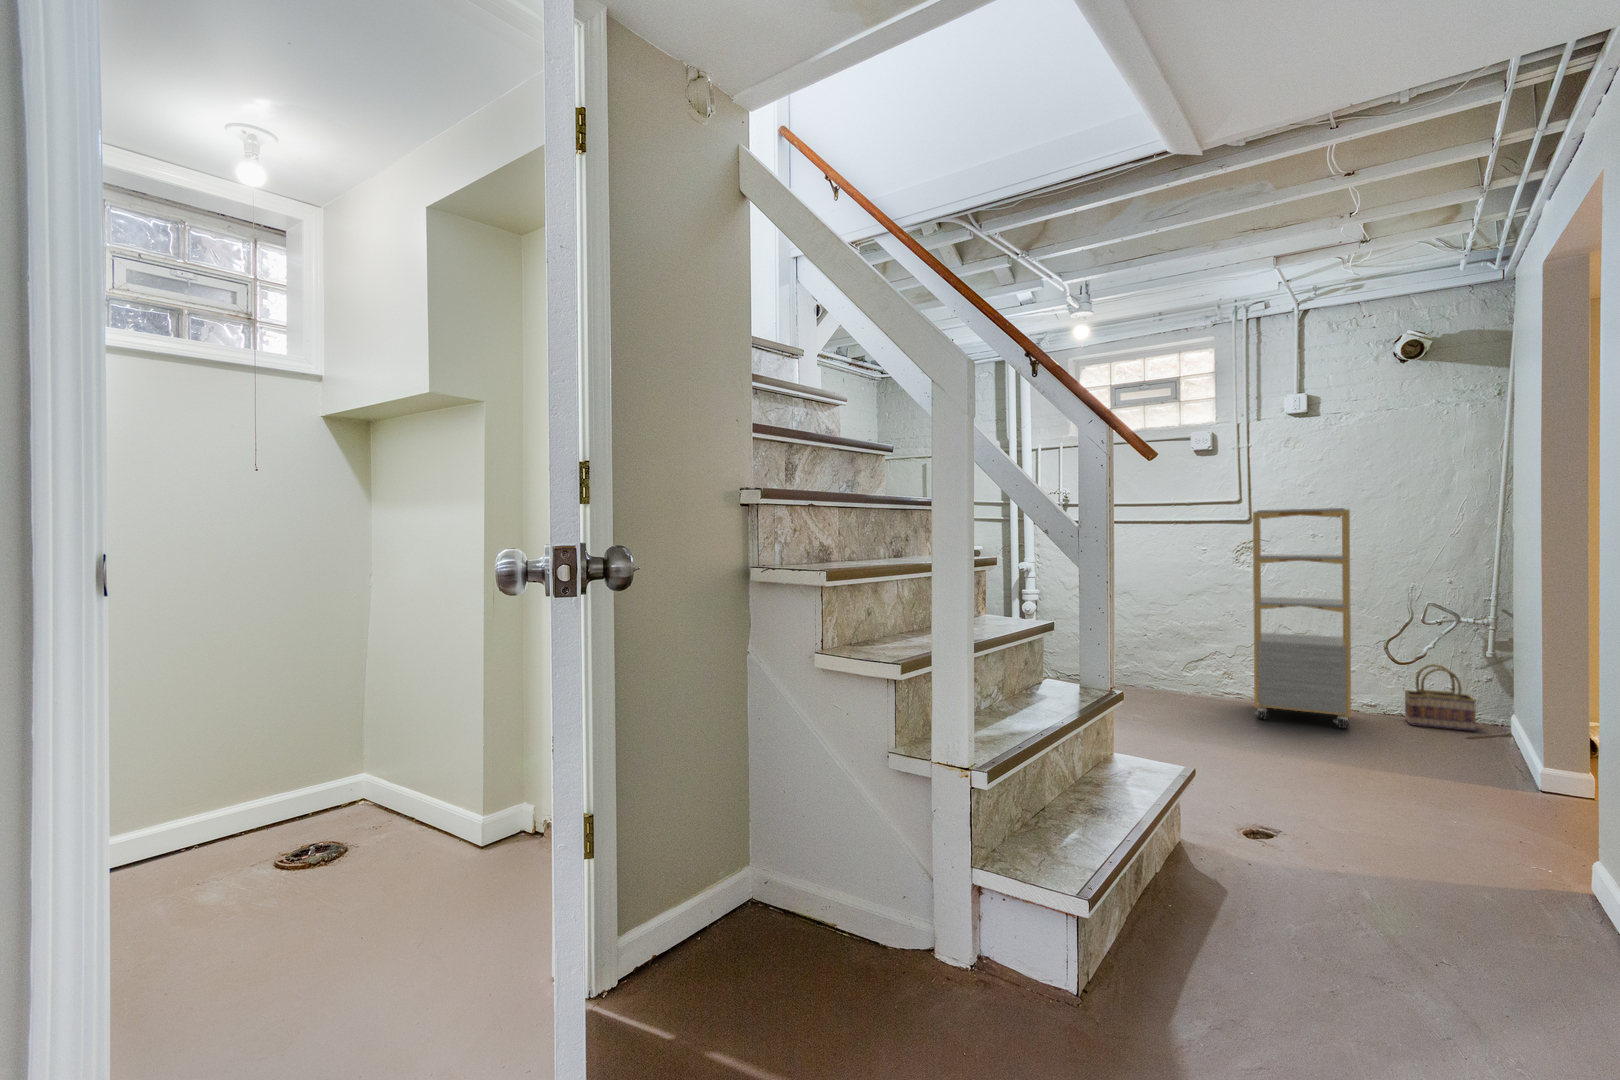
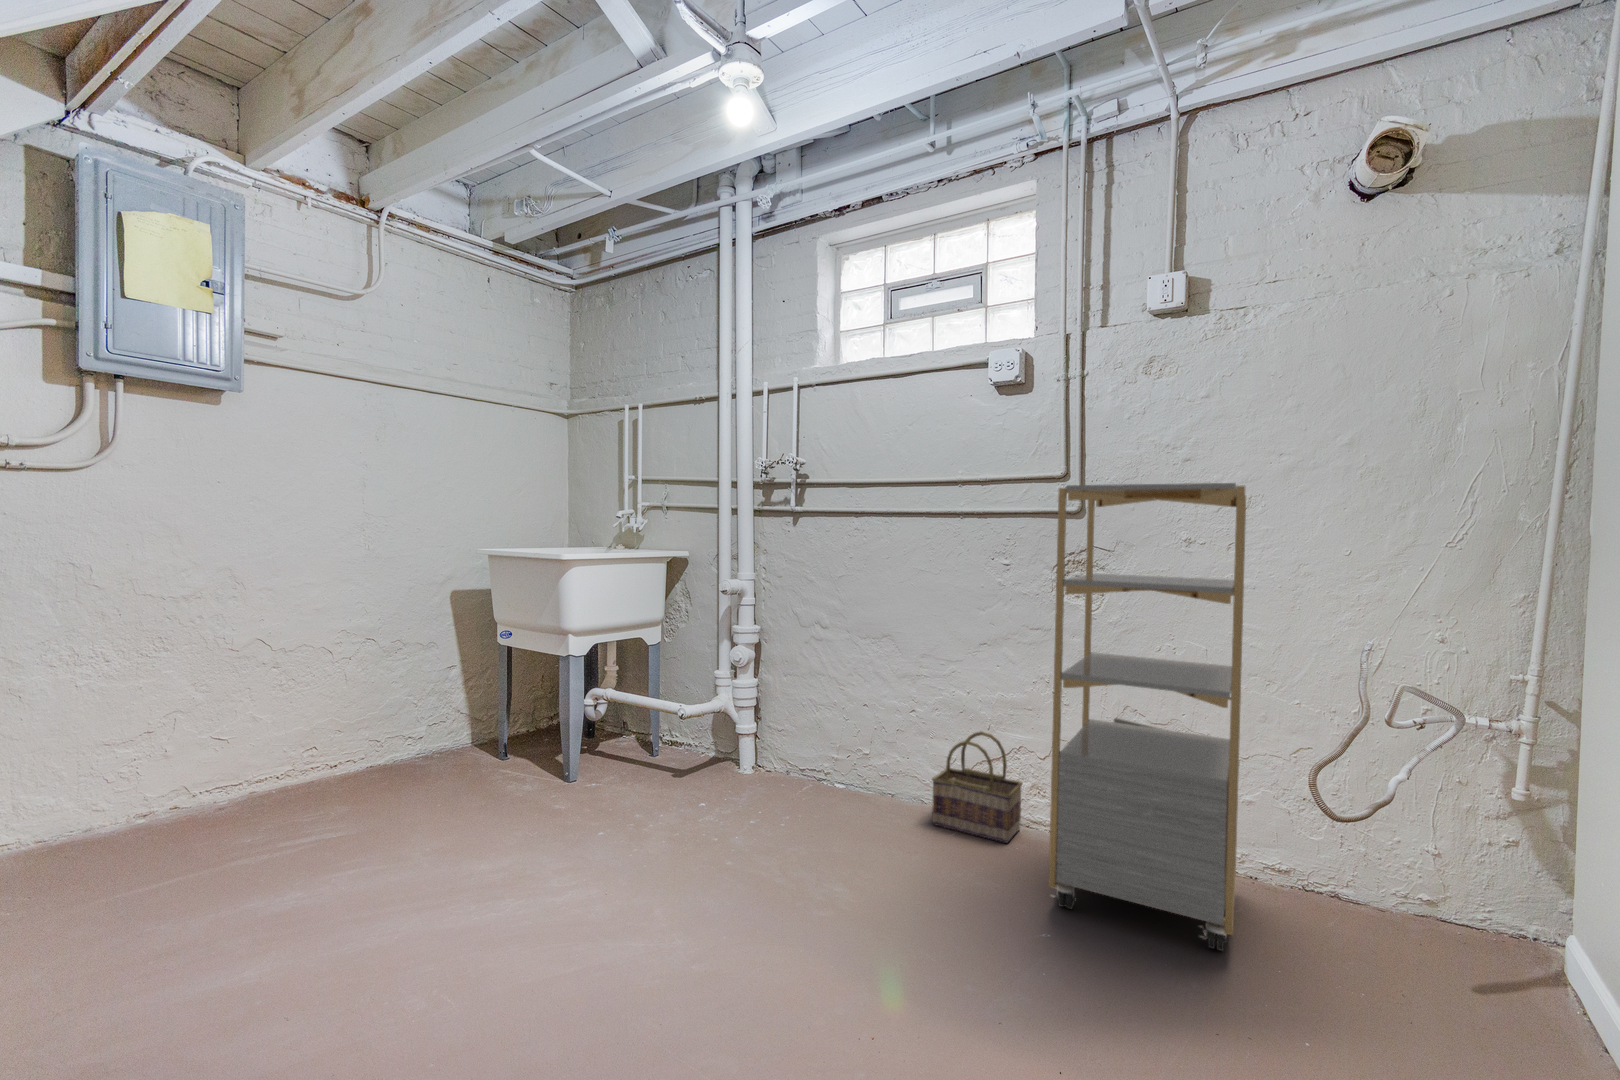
basket: present [1405,664,1476,731] -> present [932,731,1023,843]

